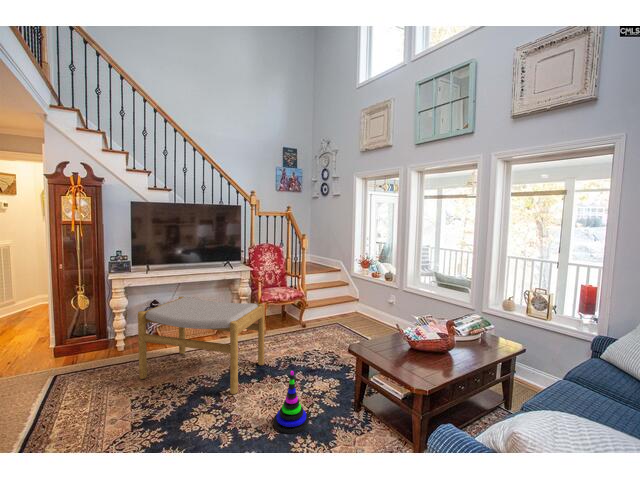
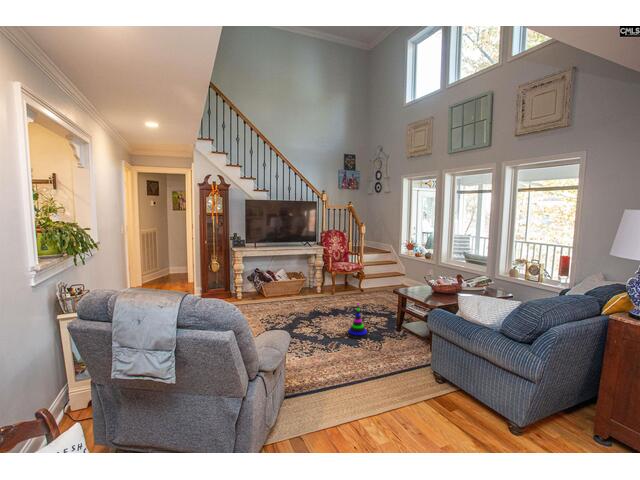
footstool: present [138,297,265,394] -> none [259,263,337,321]

